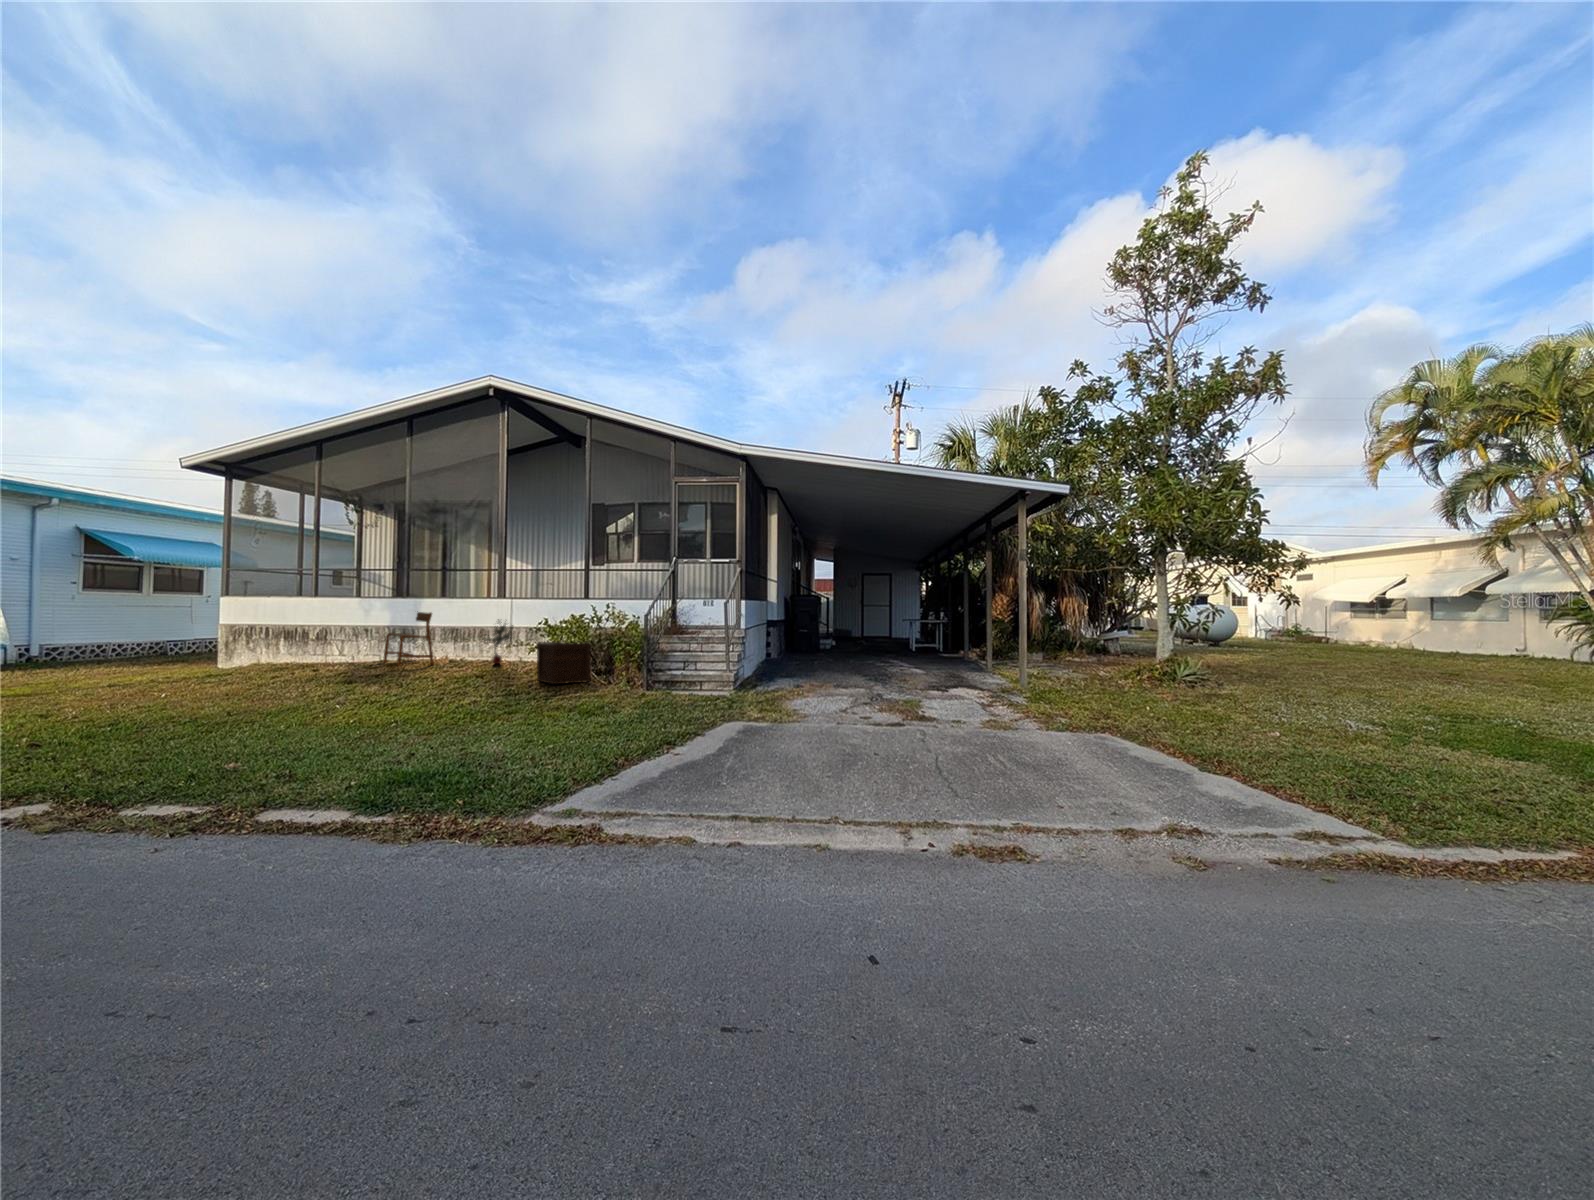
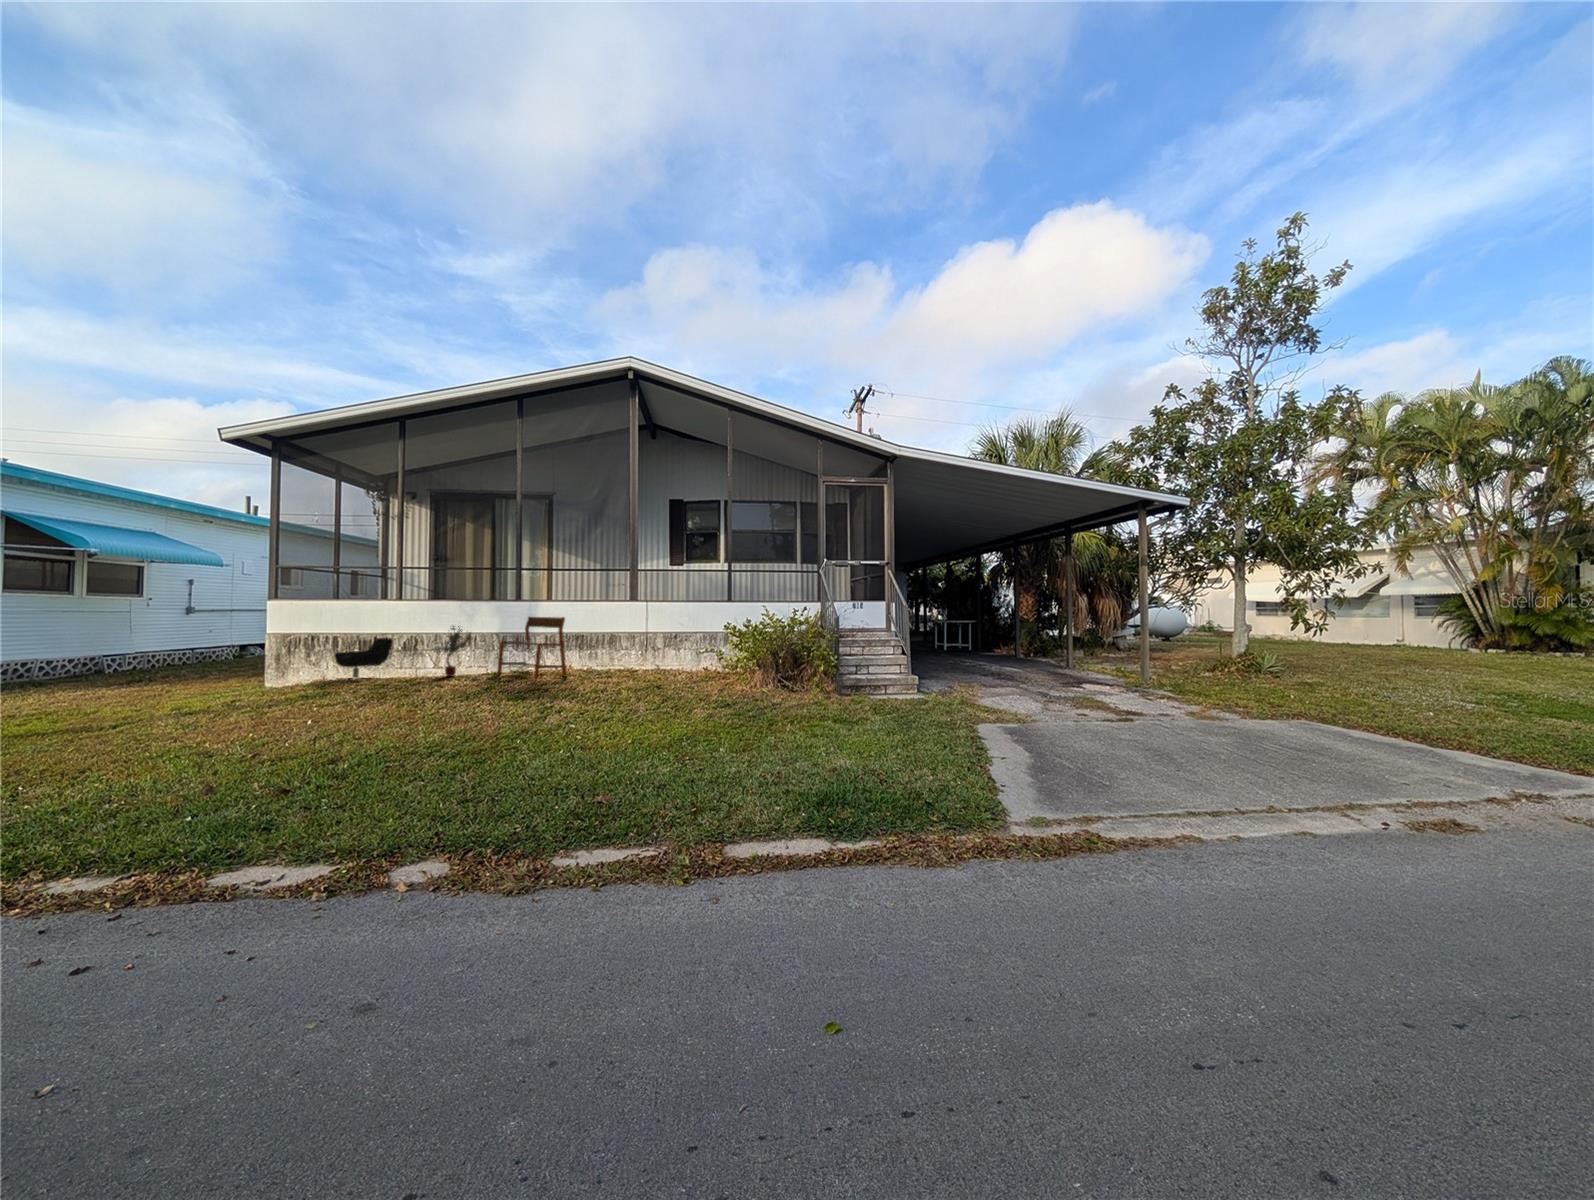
potted tree: present [485,619,513,664] -> present [432,626,471,676]
lounge chair: none [251,629,303,664] -> present [335,638,393,680]
wooden crate: present [537,642,591,684] -> none [735,647,794,693]

